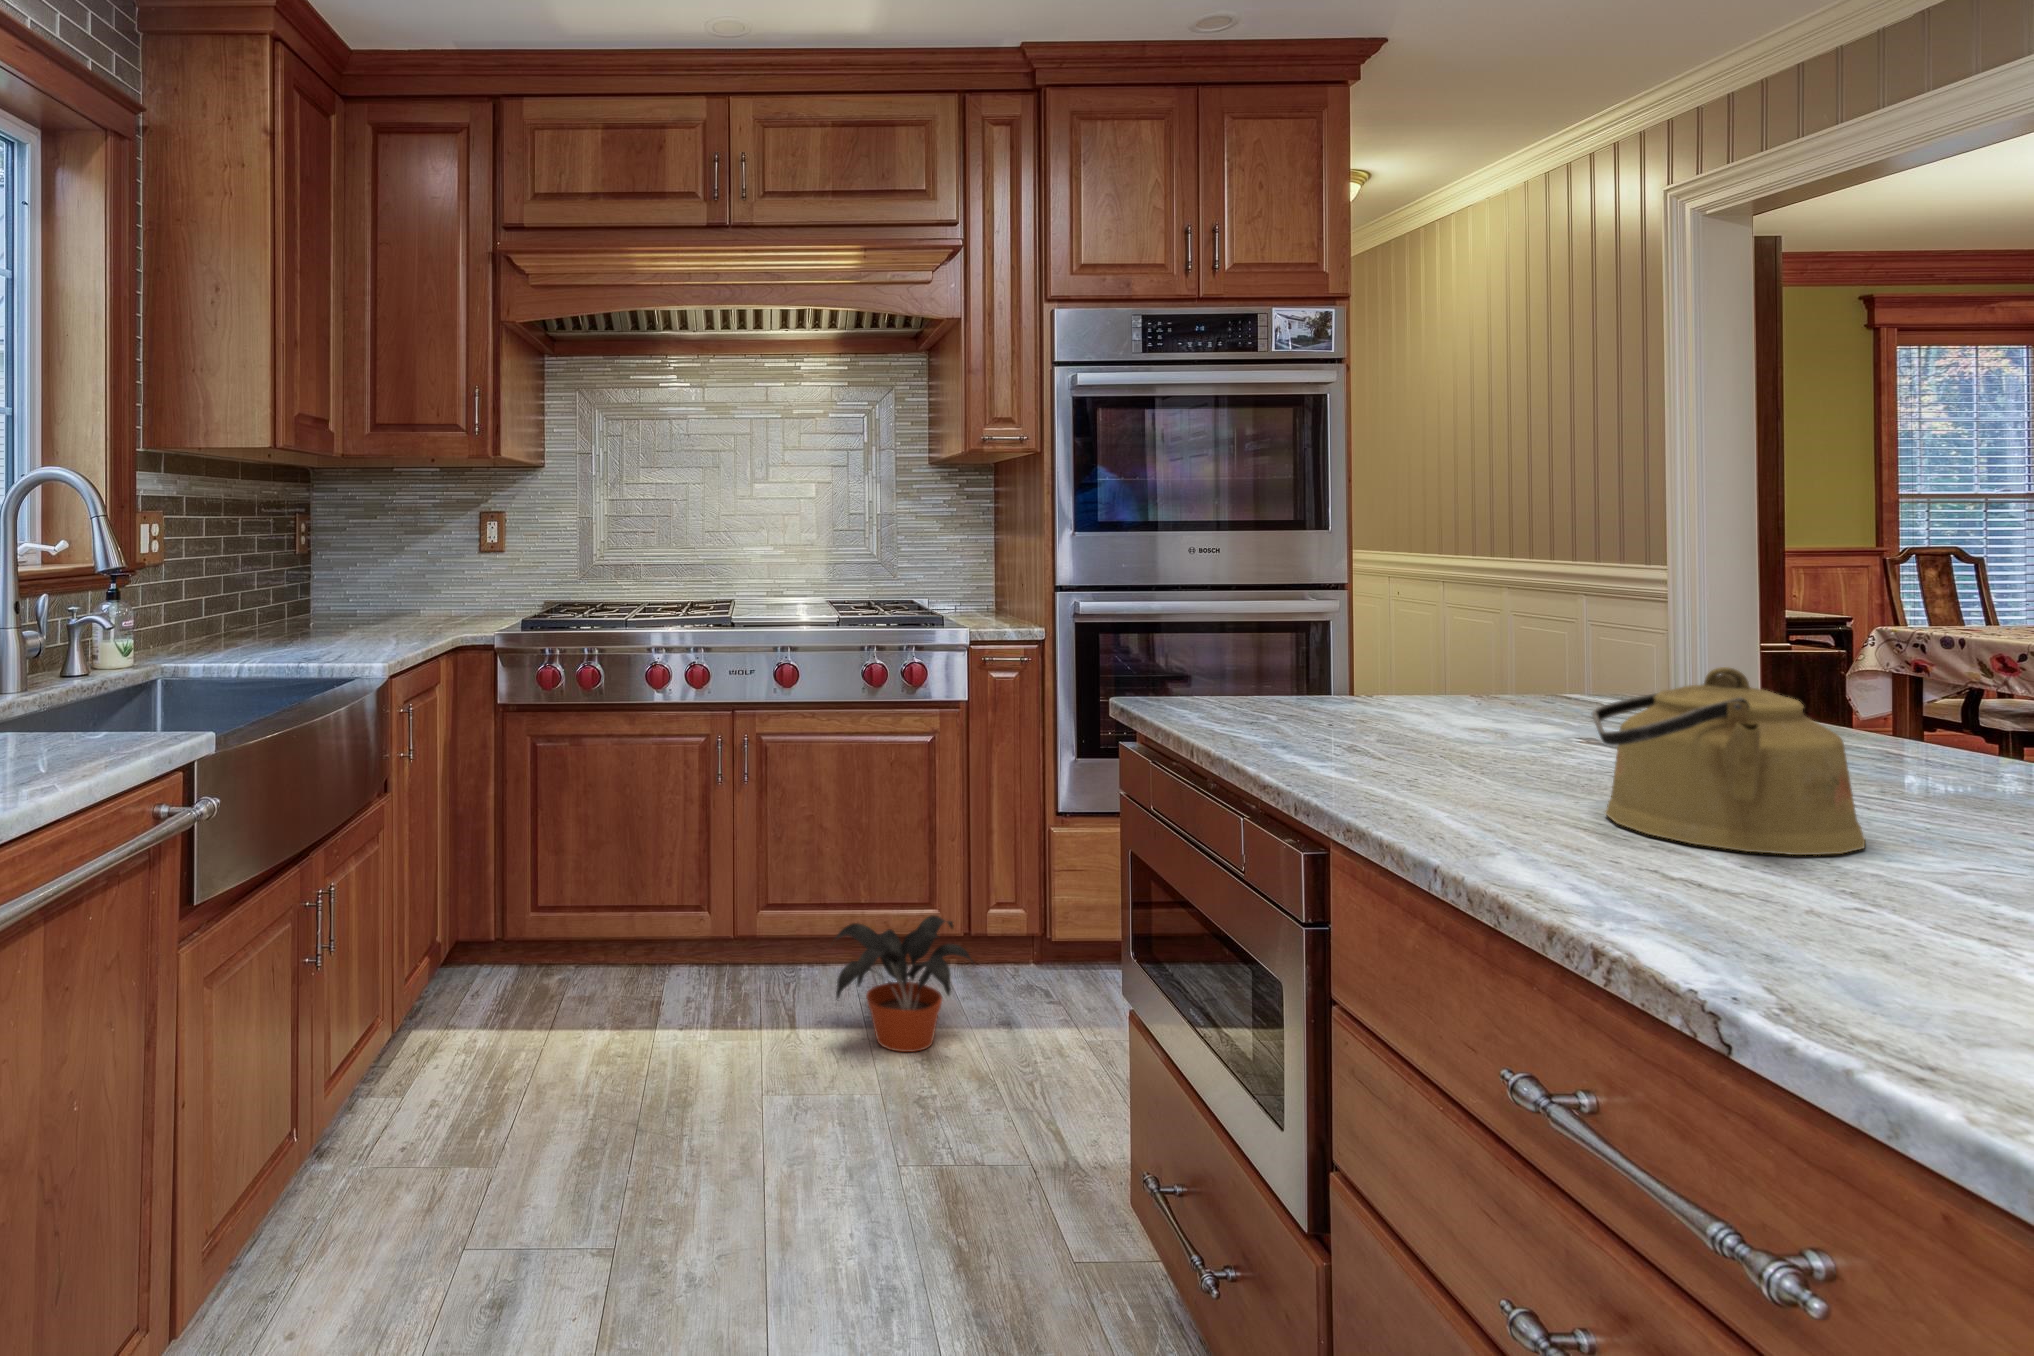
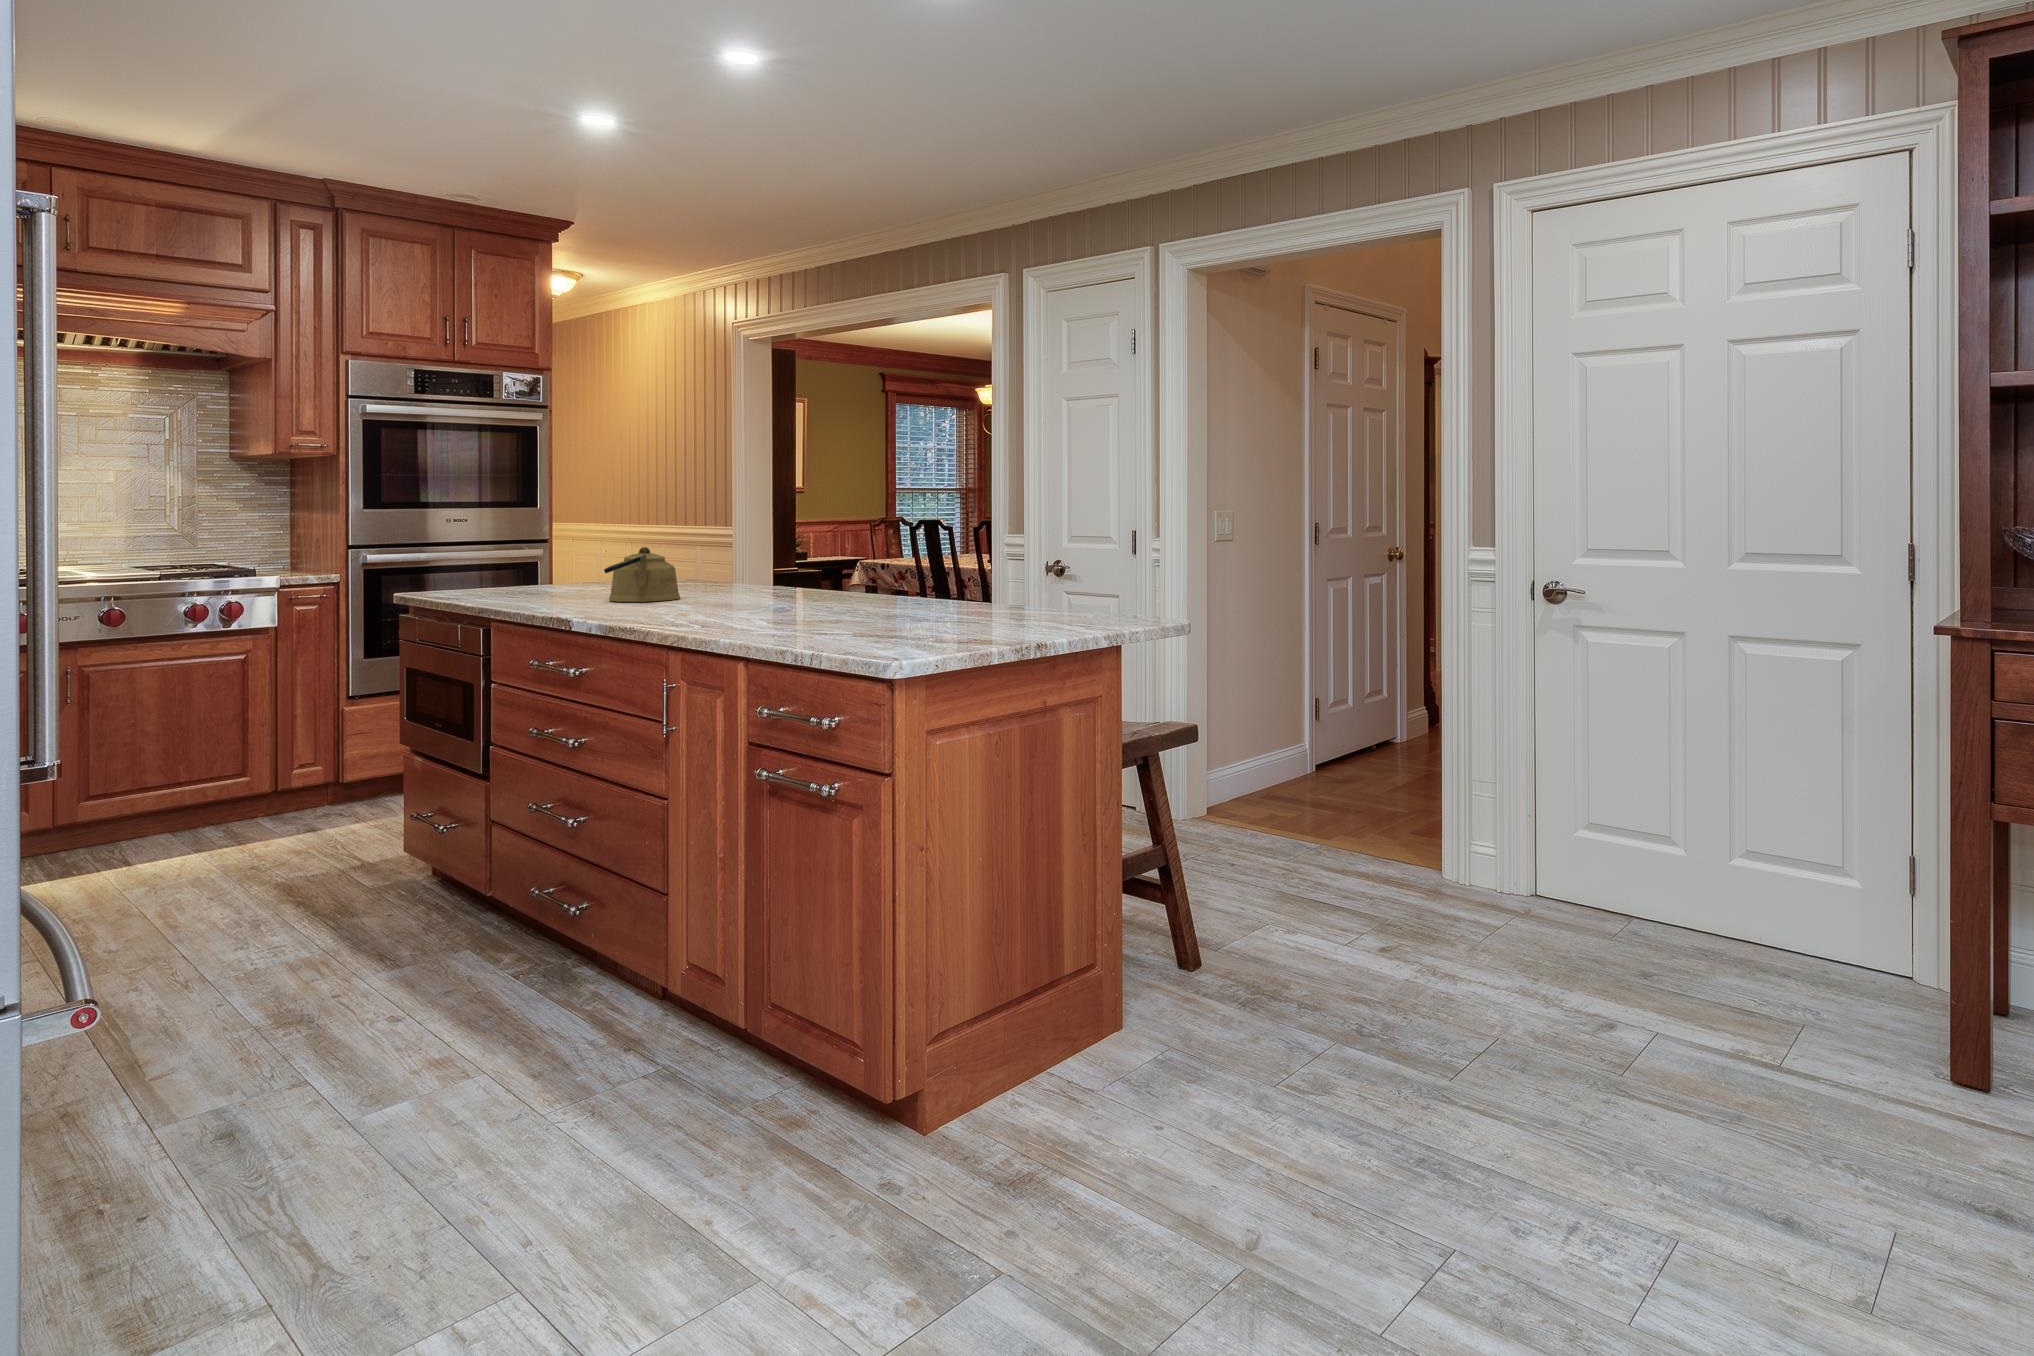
potted plant: present [836,915,972,1052] -> none [174,768,296,856]

